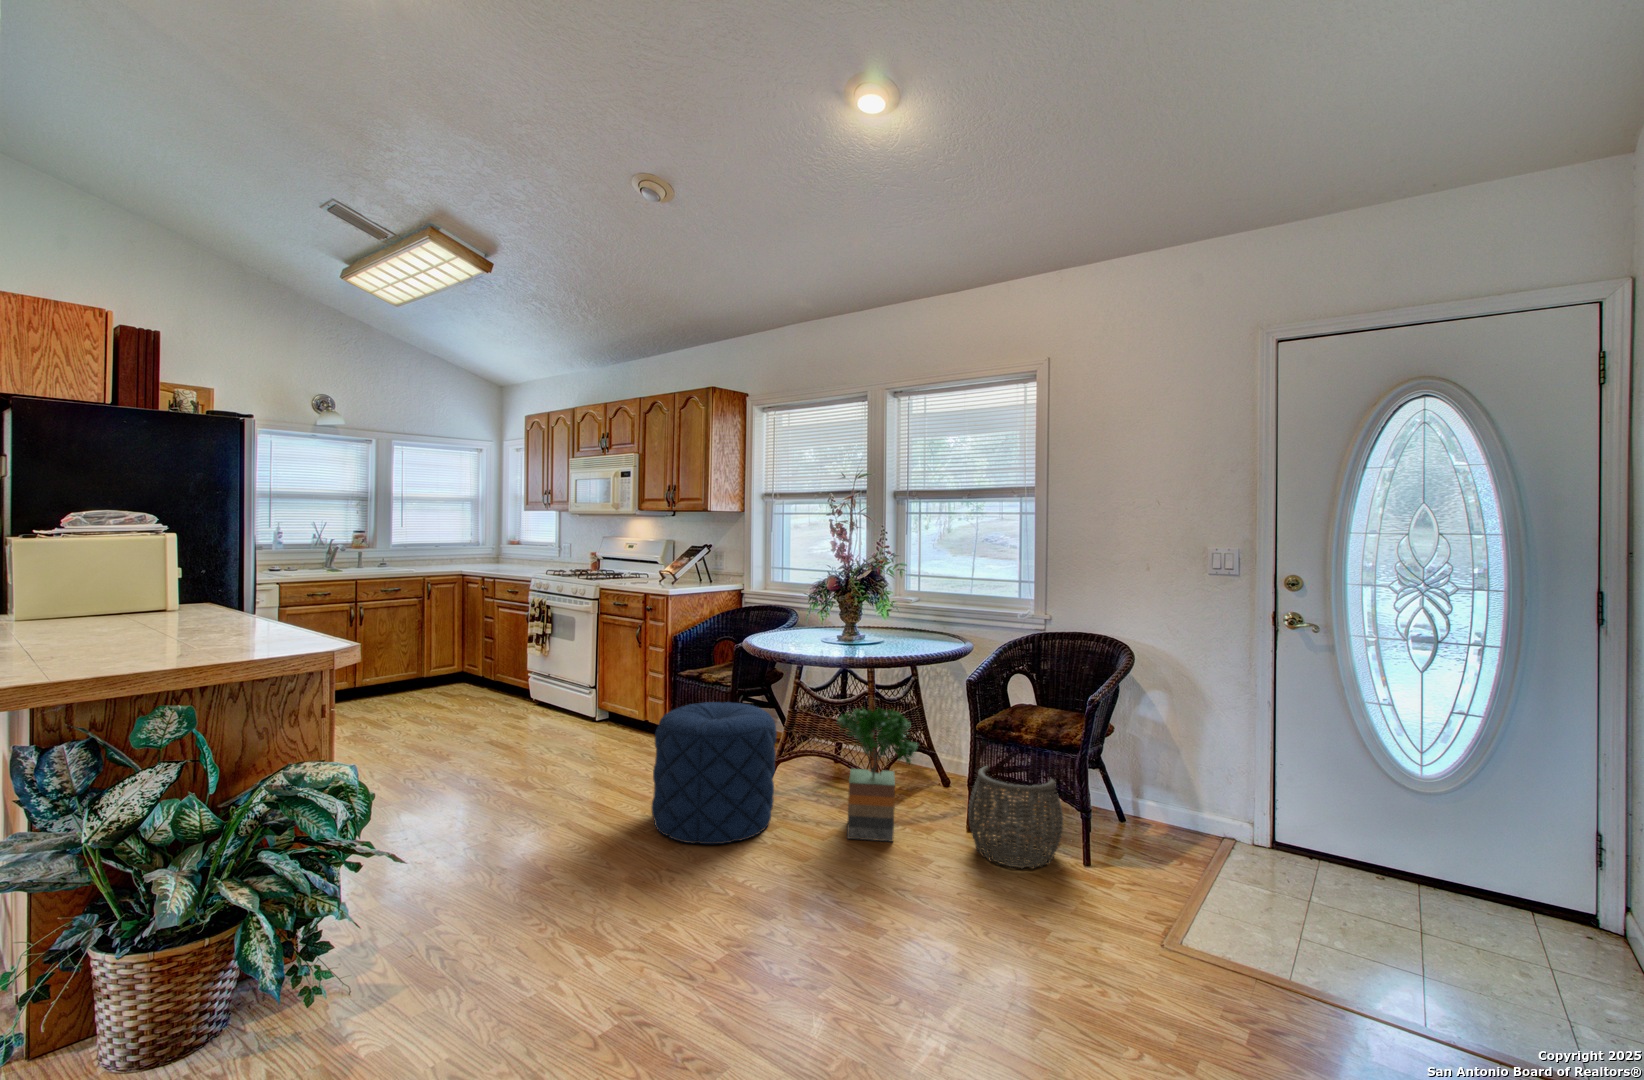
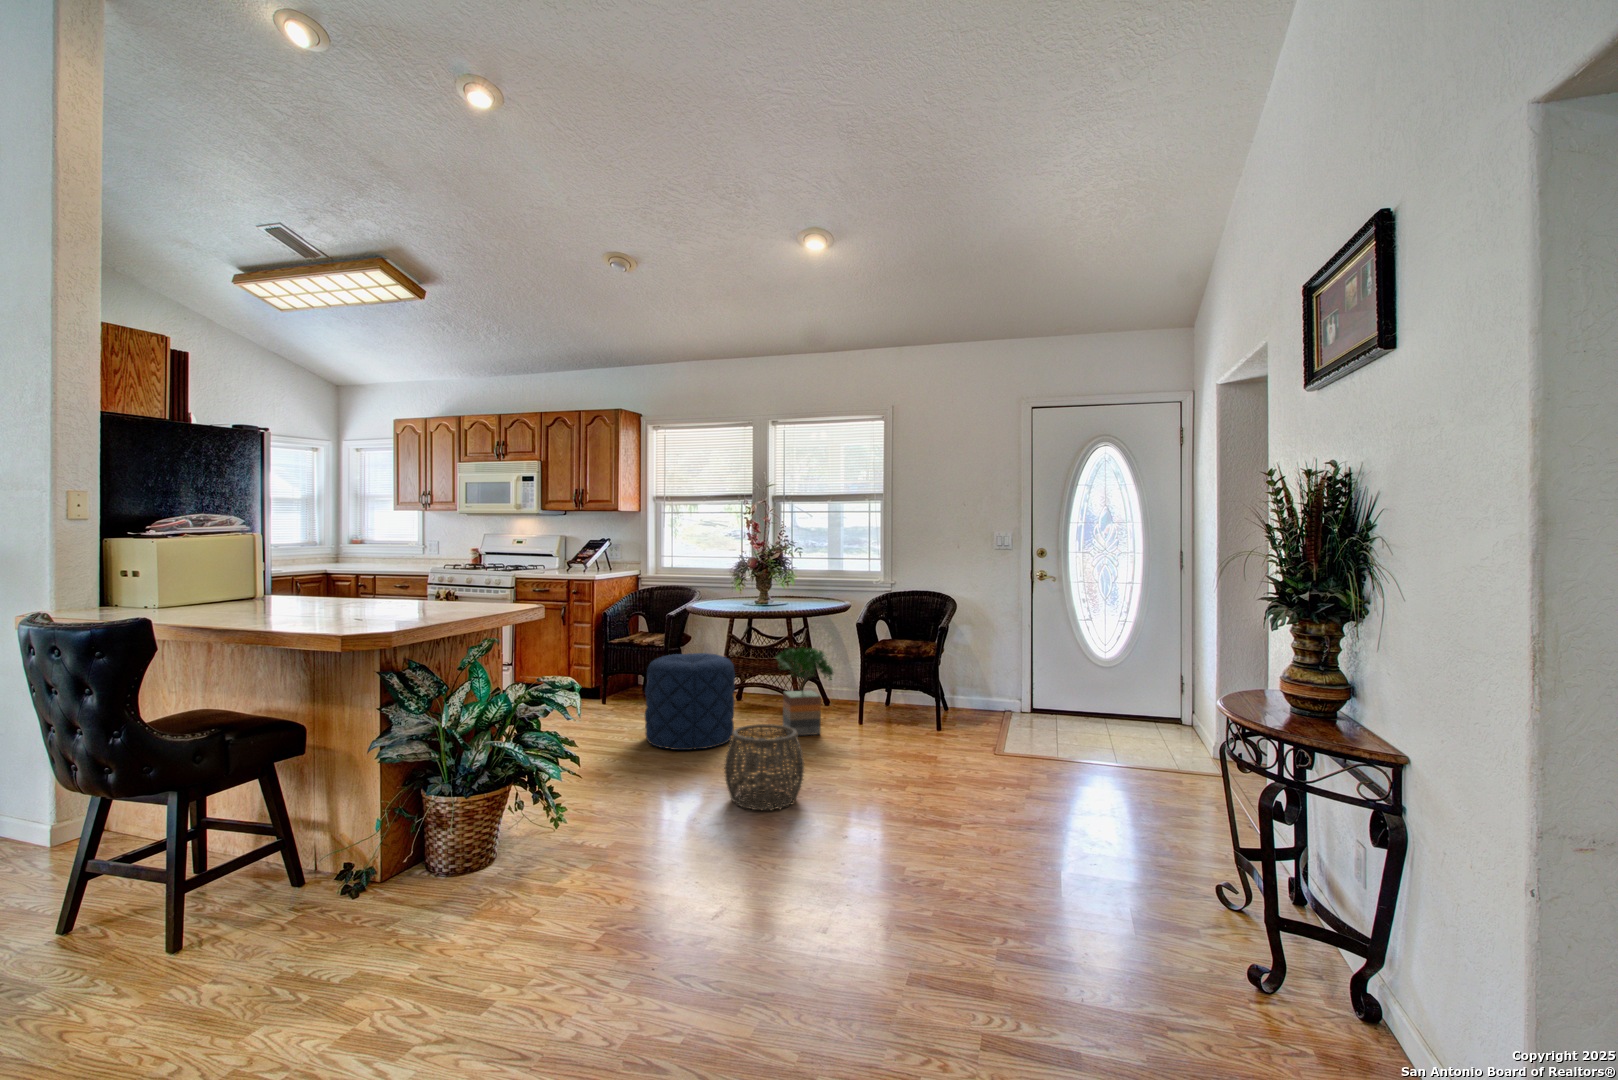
woven basket: present [968,766,1064,868] -> present [724,724,804,810]

